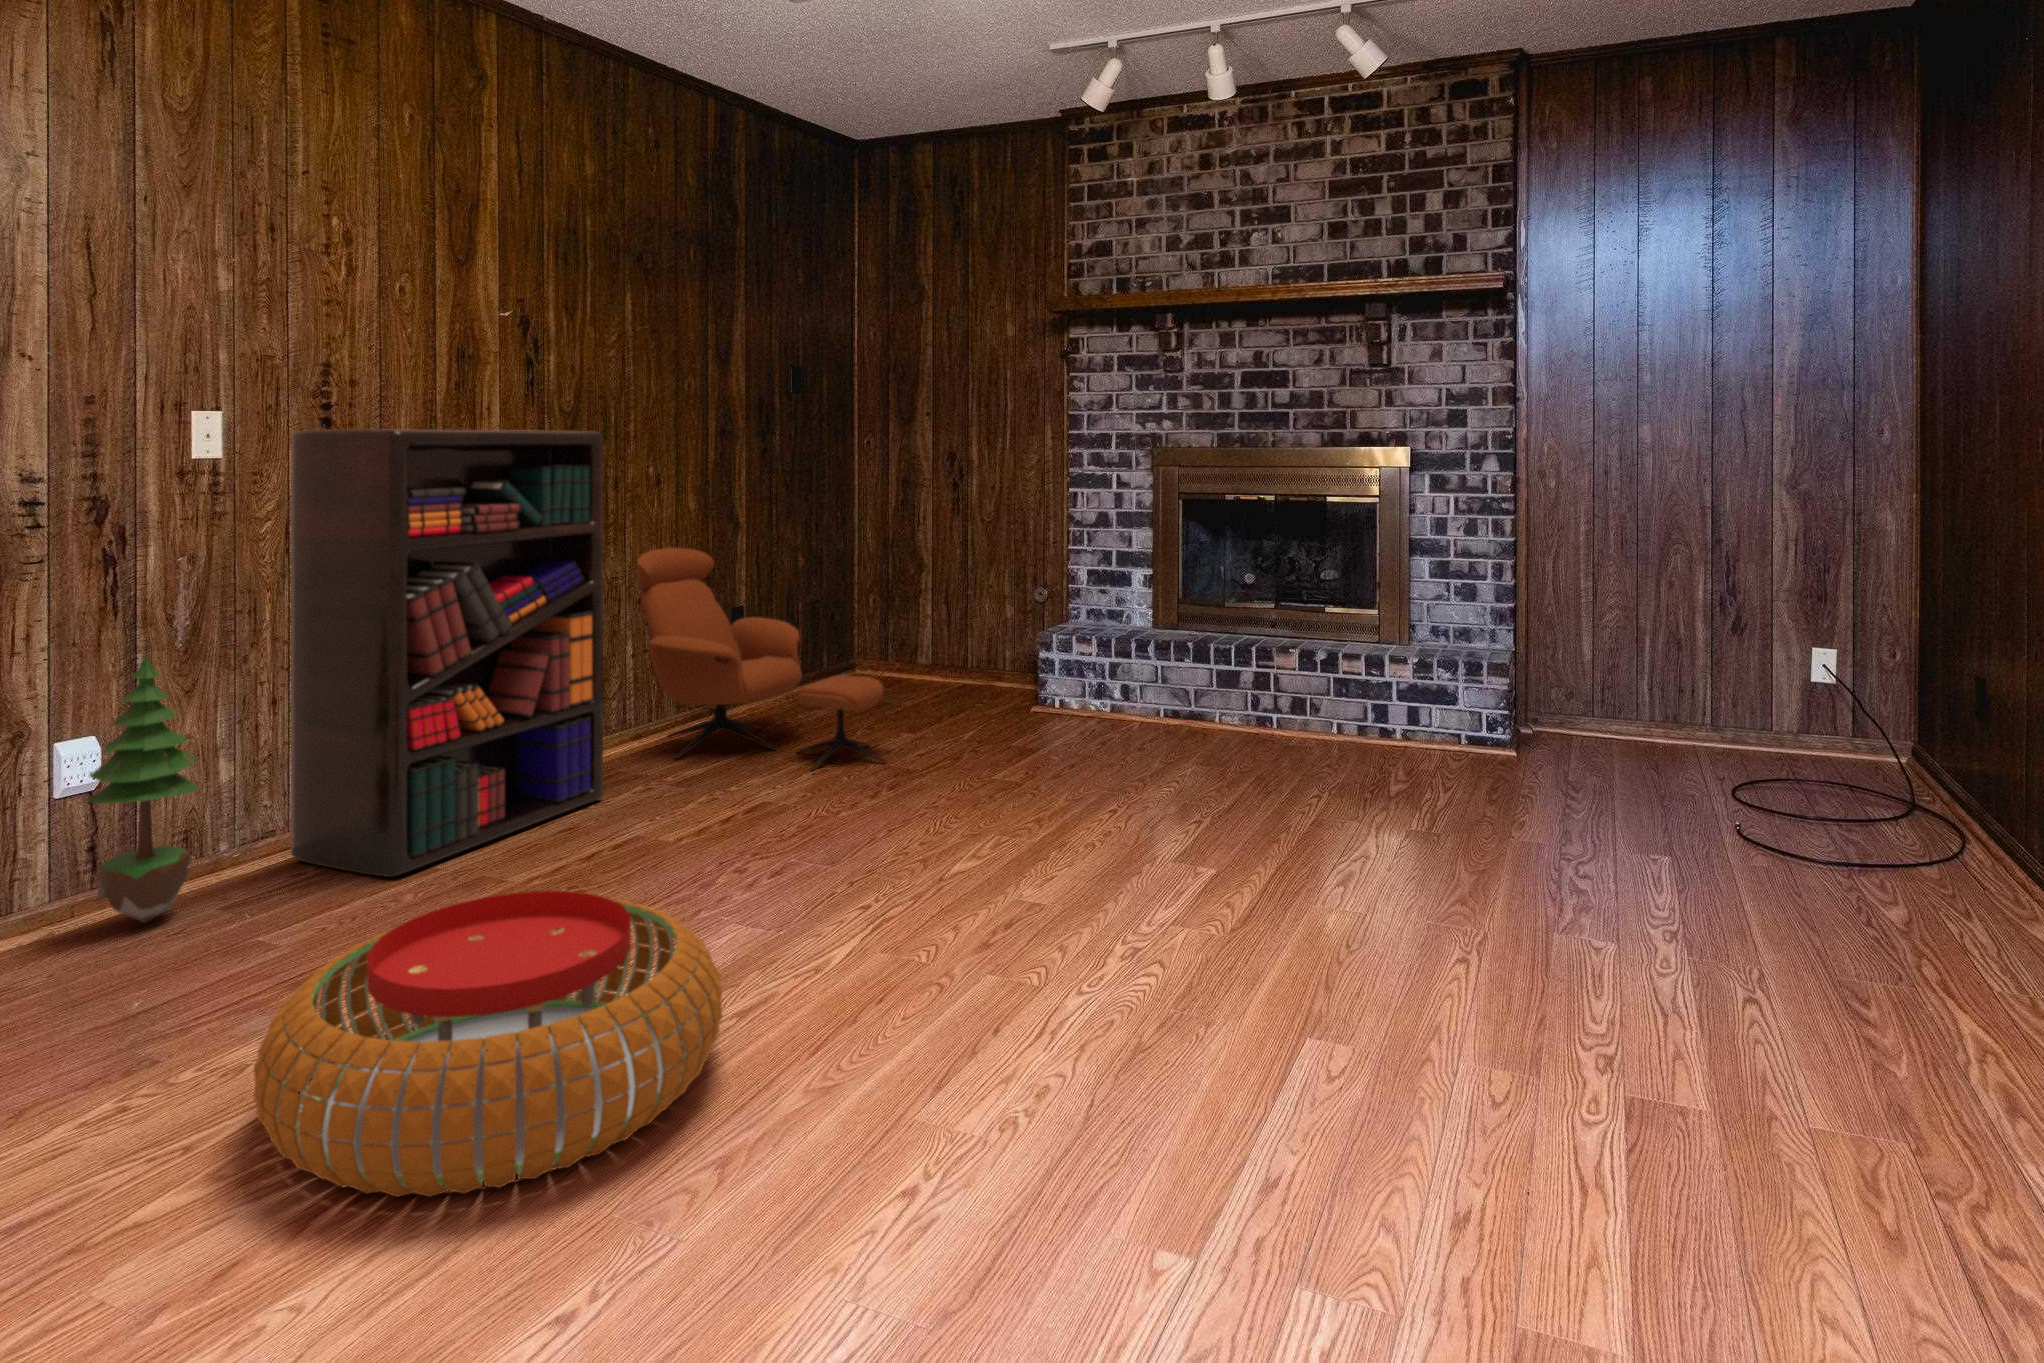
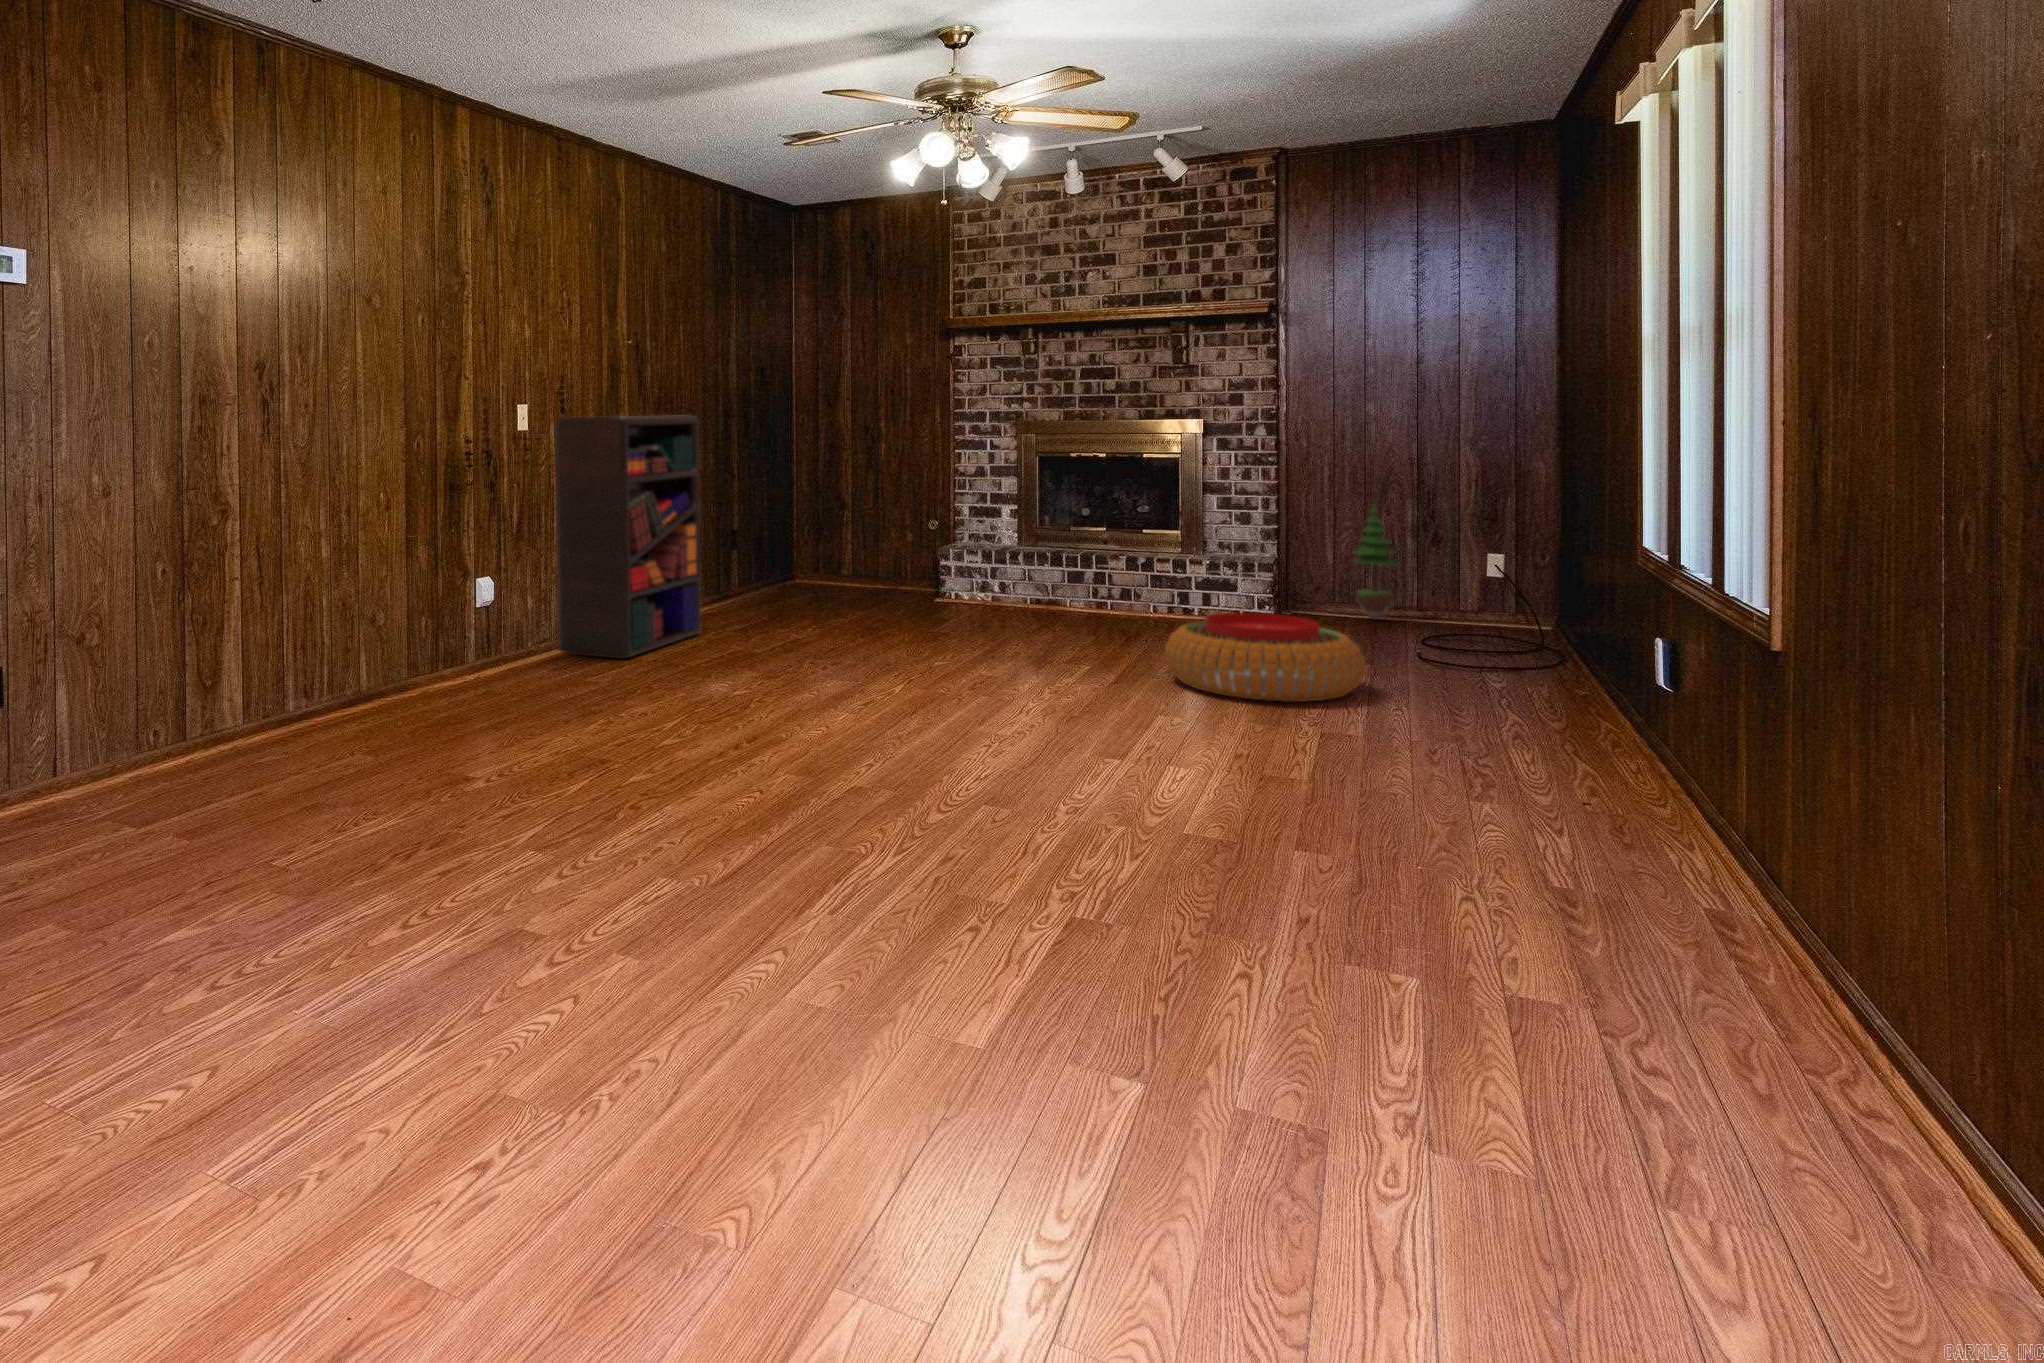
lounge chair: present [637,548,886,770] -> none [691,489,859,624]
potted tree: present [84,655,200,923] -> present [1353,505,1396,620]
pouf: present [254,891,722,1197] -> present [1165,613,1365,702]

